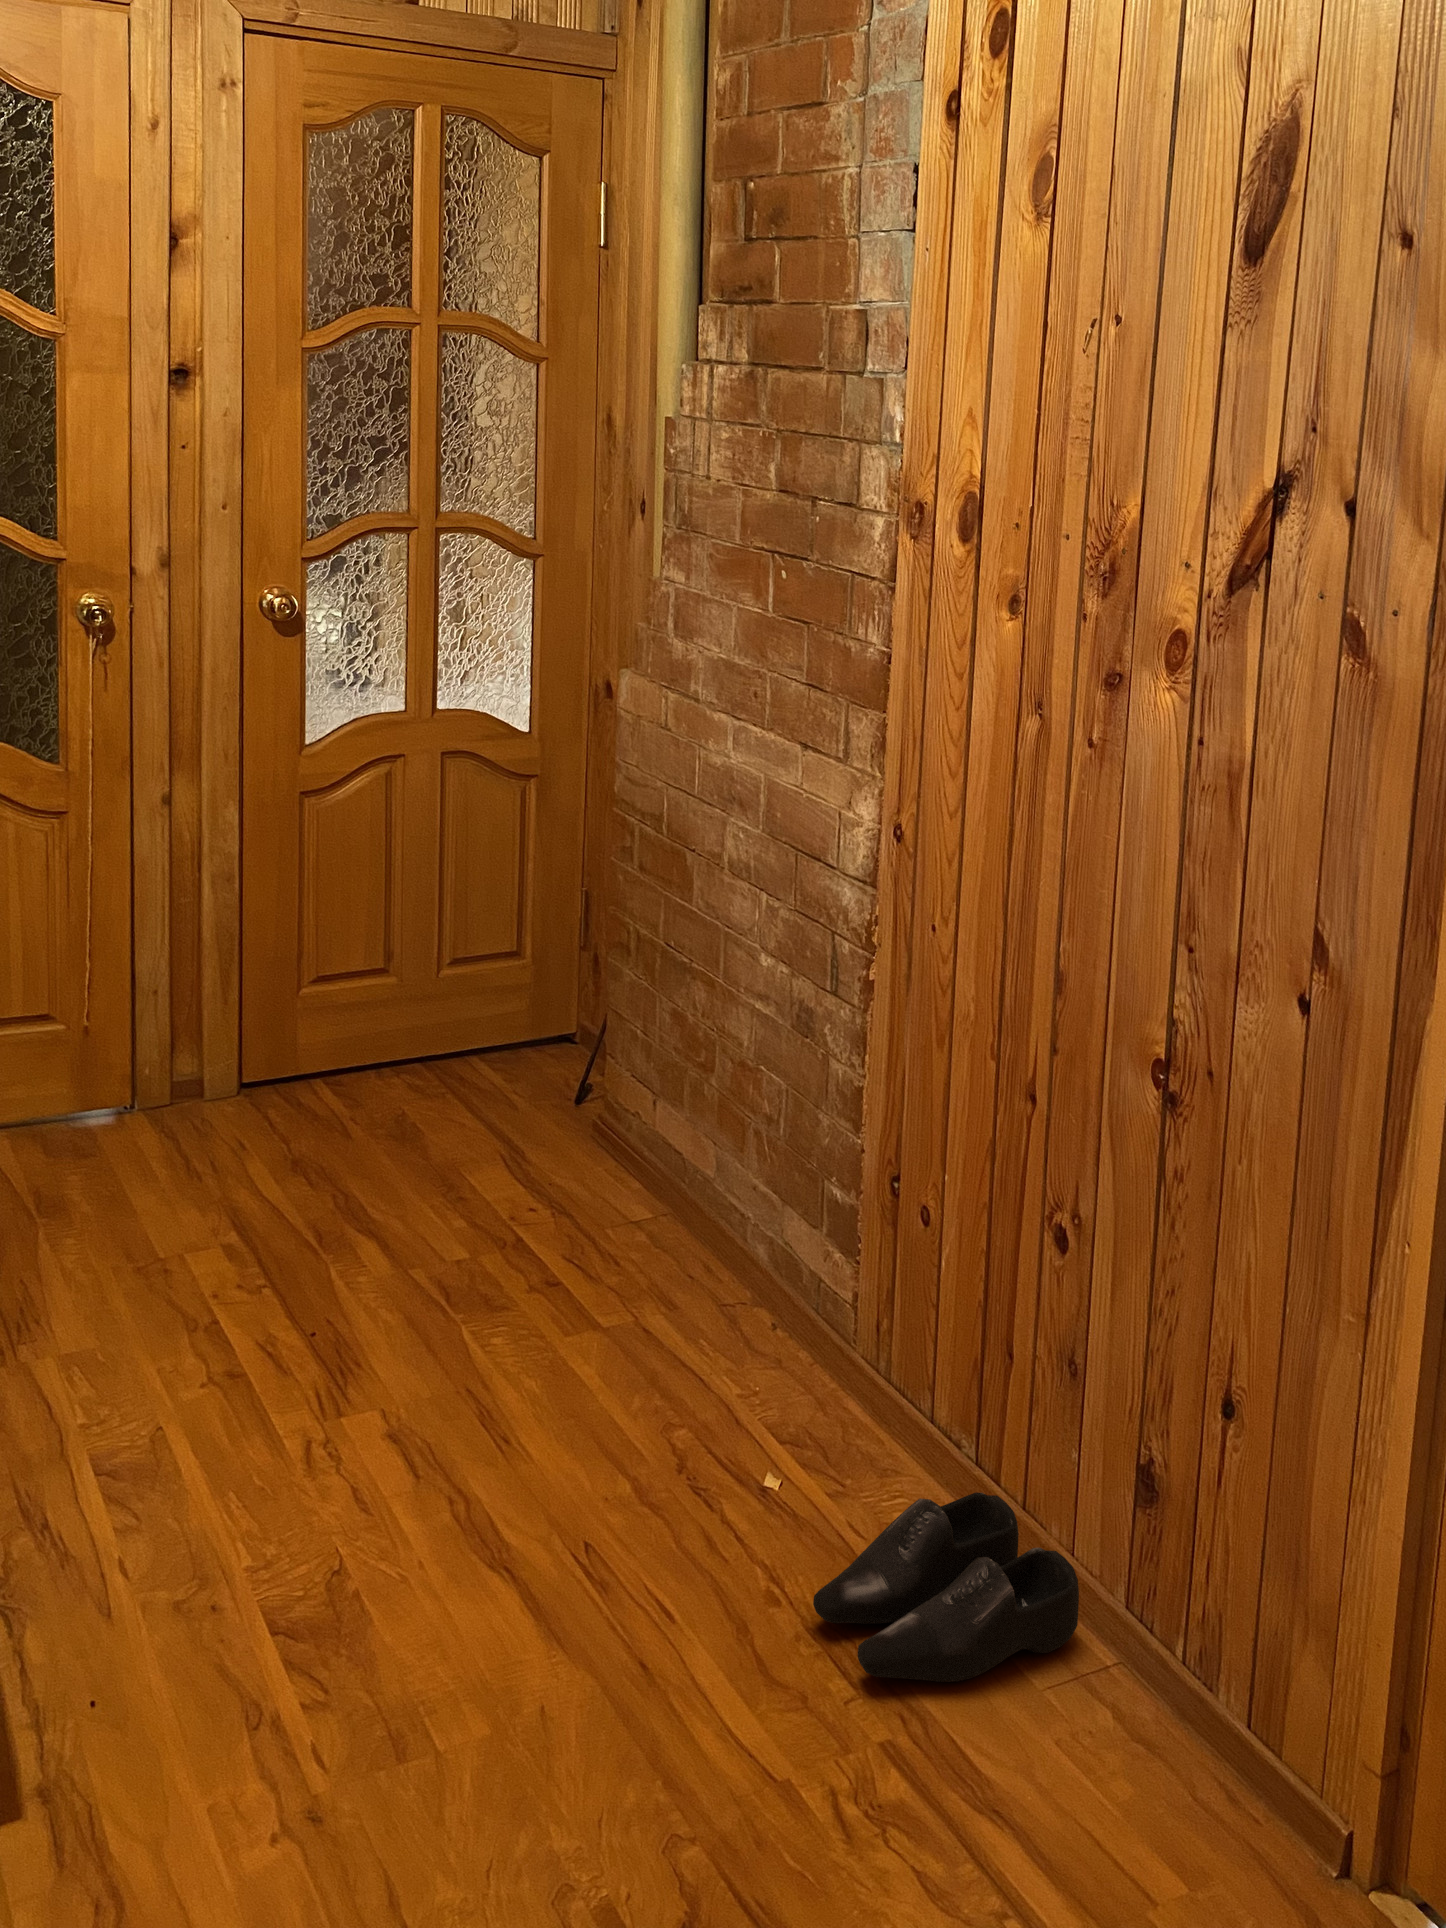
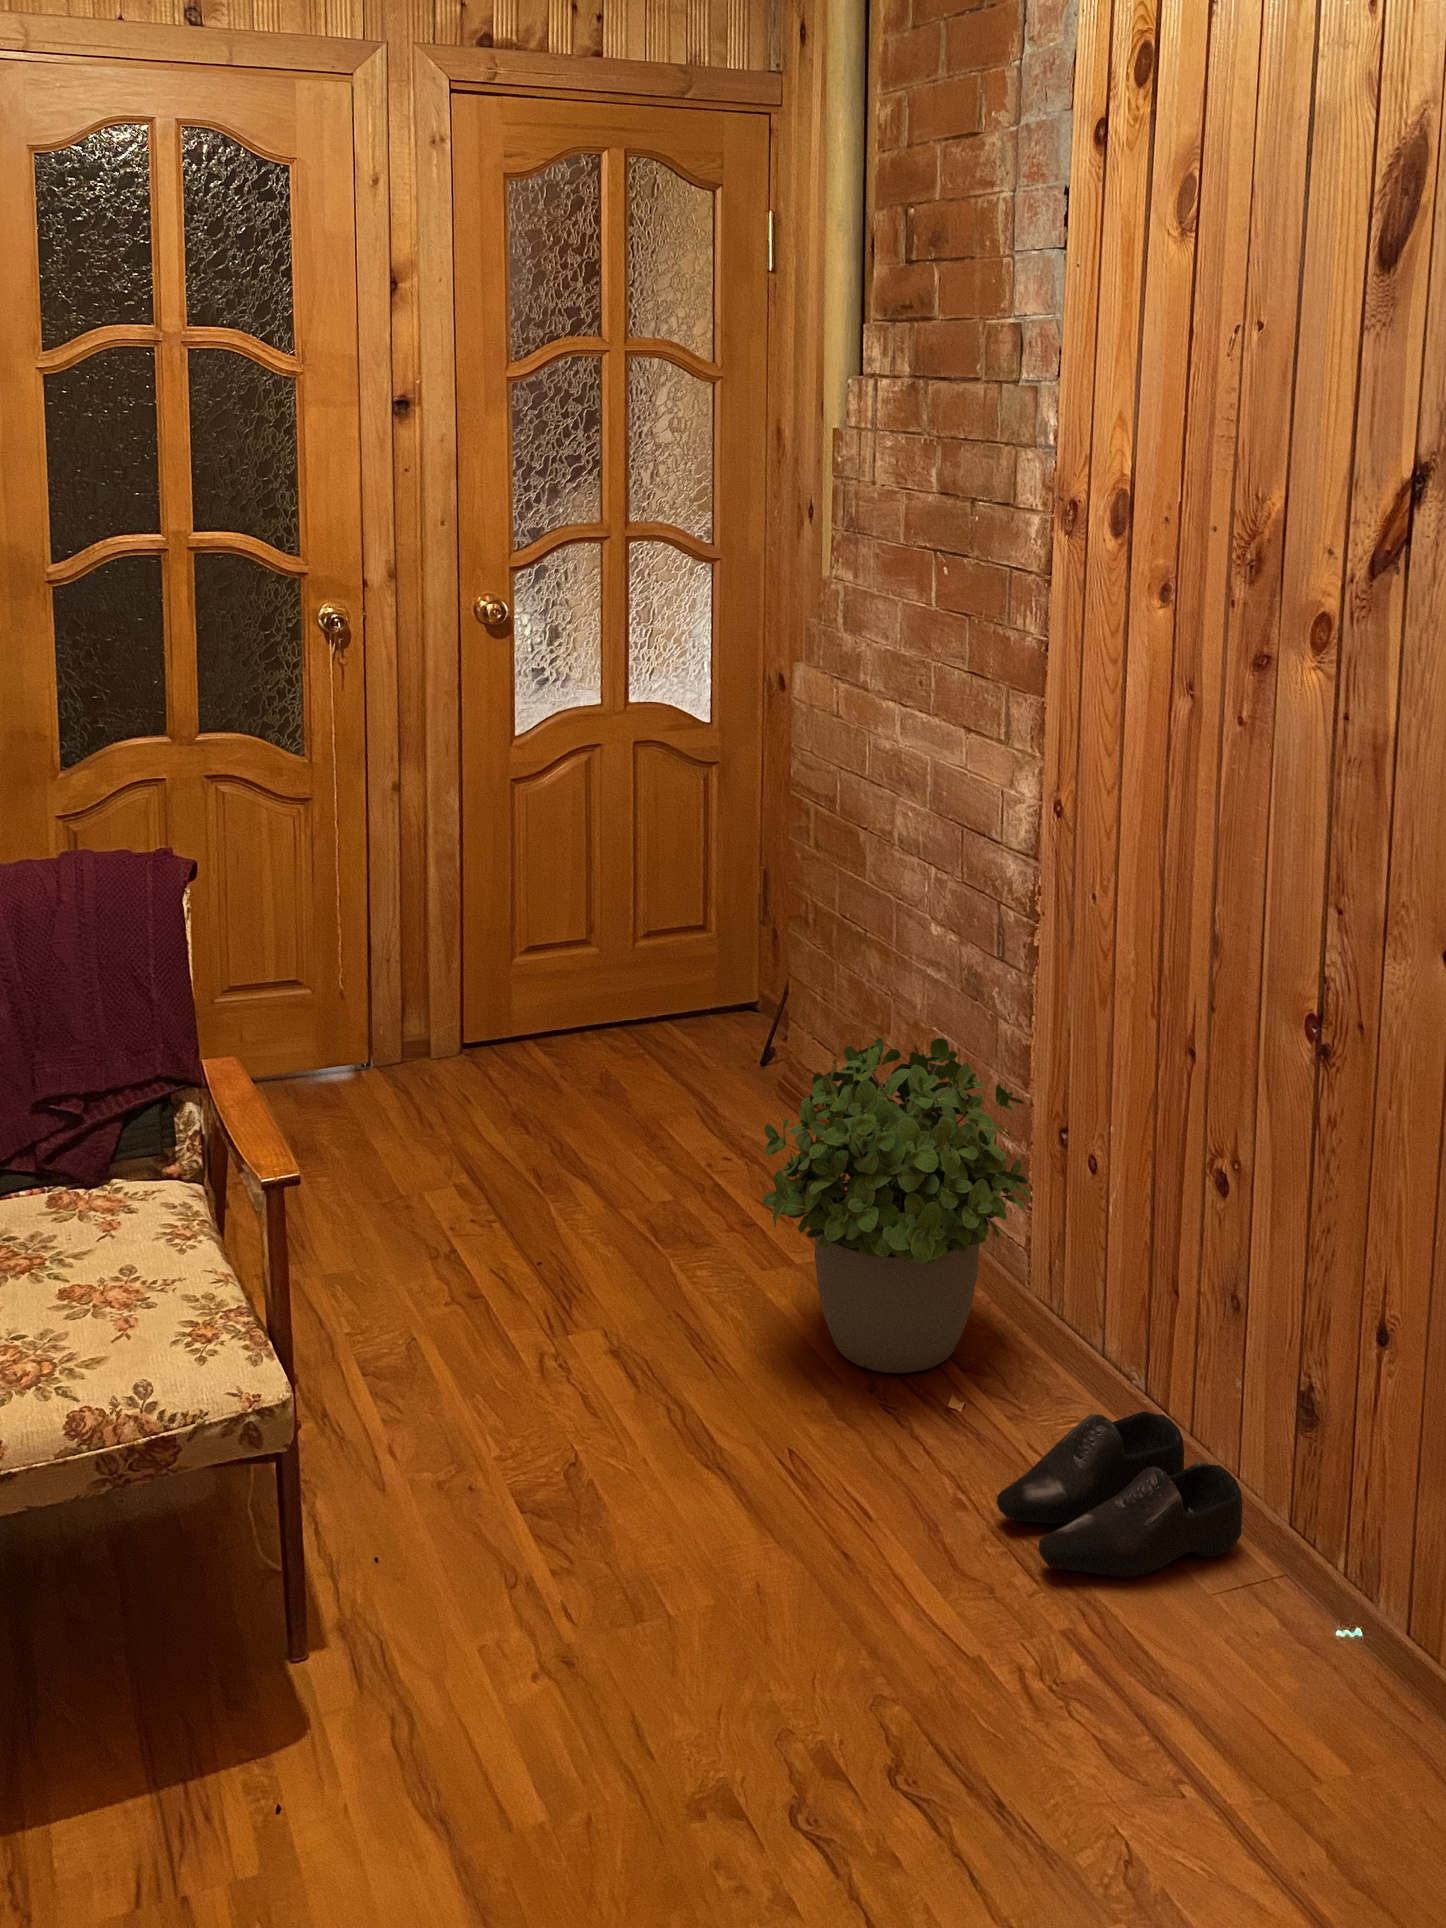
potted plant: none [561,1084,860,1457] -> present [763,1038,1030,1373]

